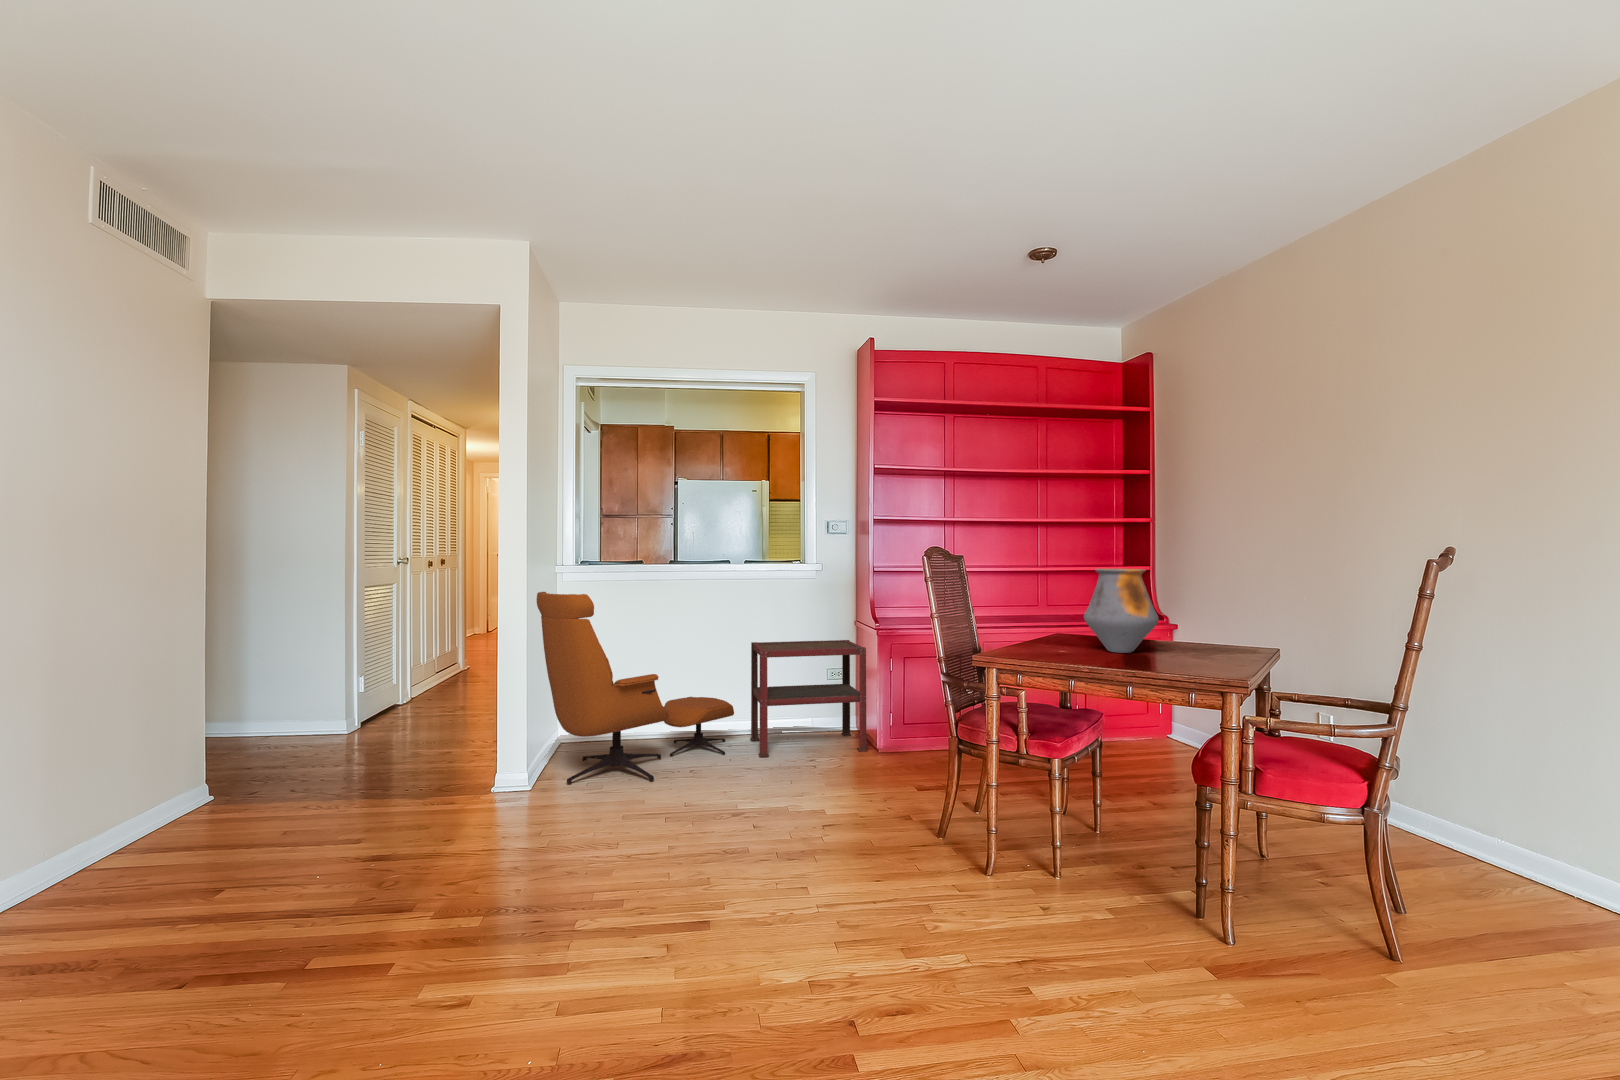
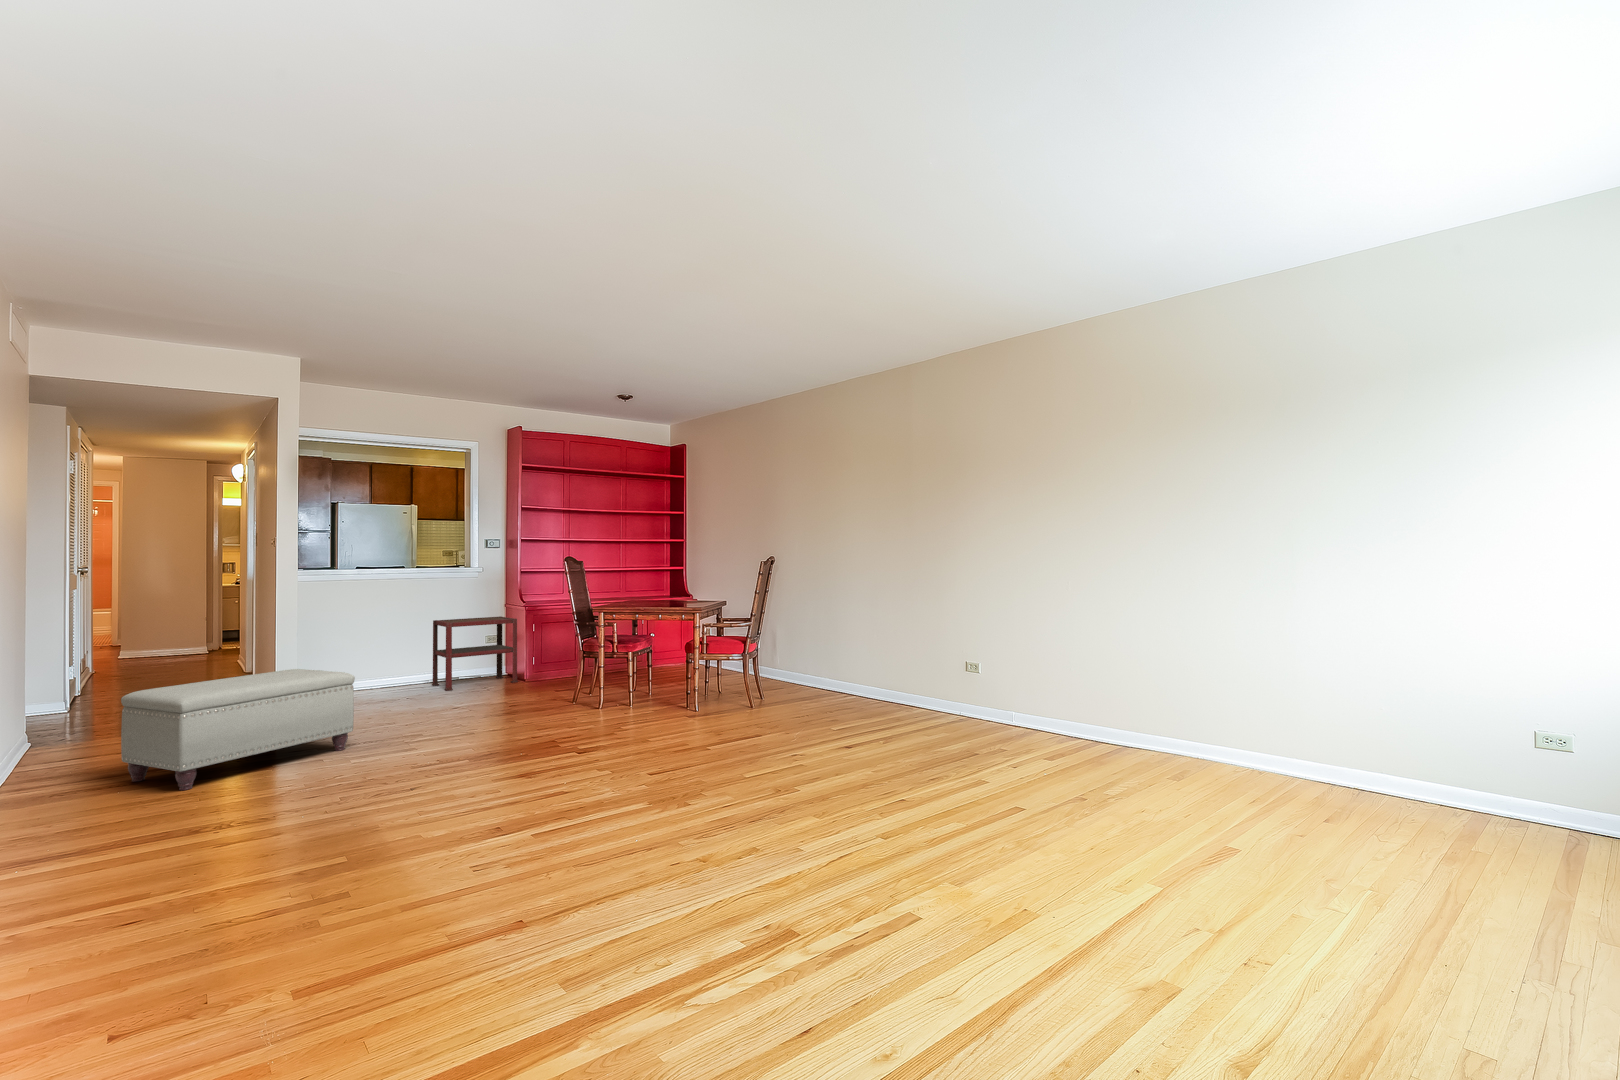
vase: present [1084,569,1159,653] -> none [644,566,676,605]
lounge chair: present [537,592,734,784] -> none [291,587,424,712]
ottoman: none [96,745,501,1026] -> present [121,669,355,790]

